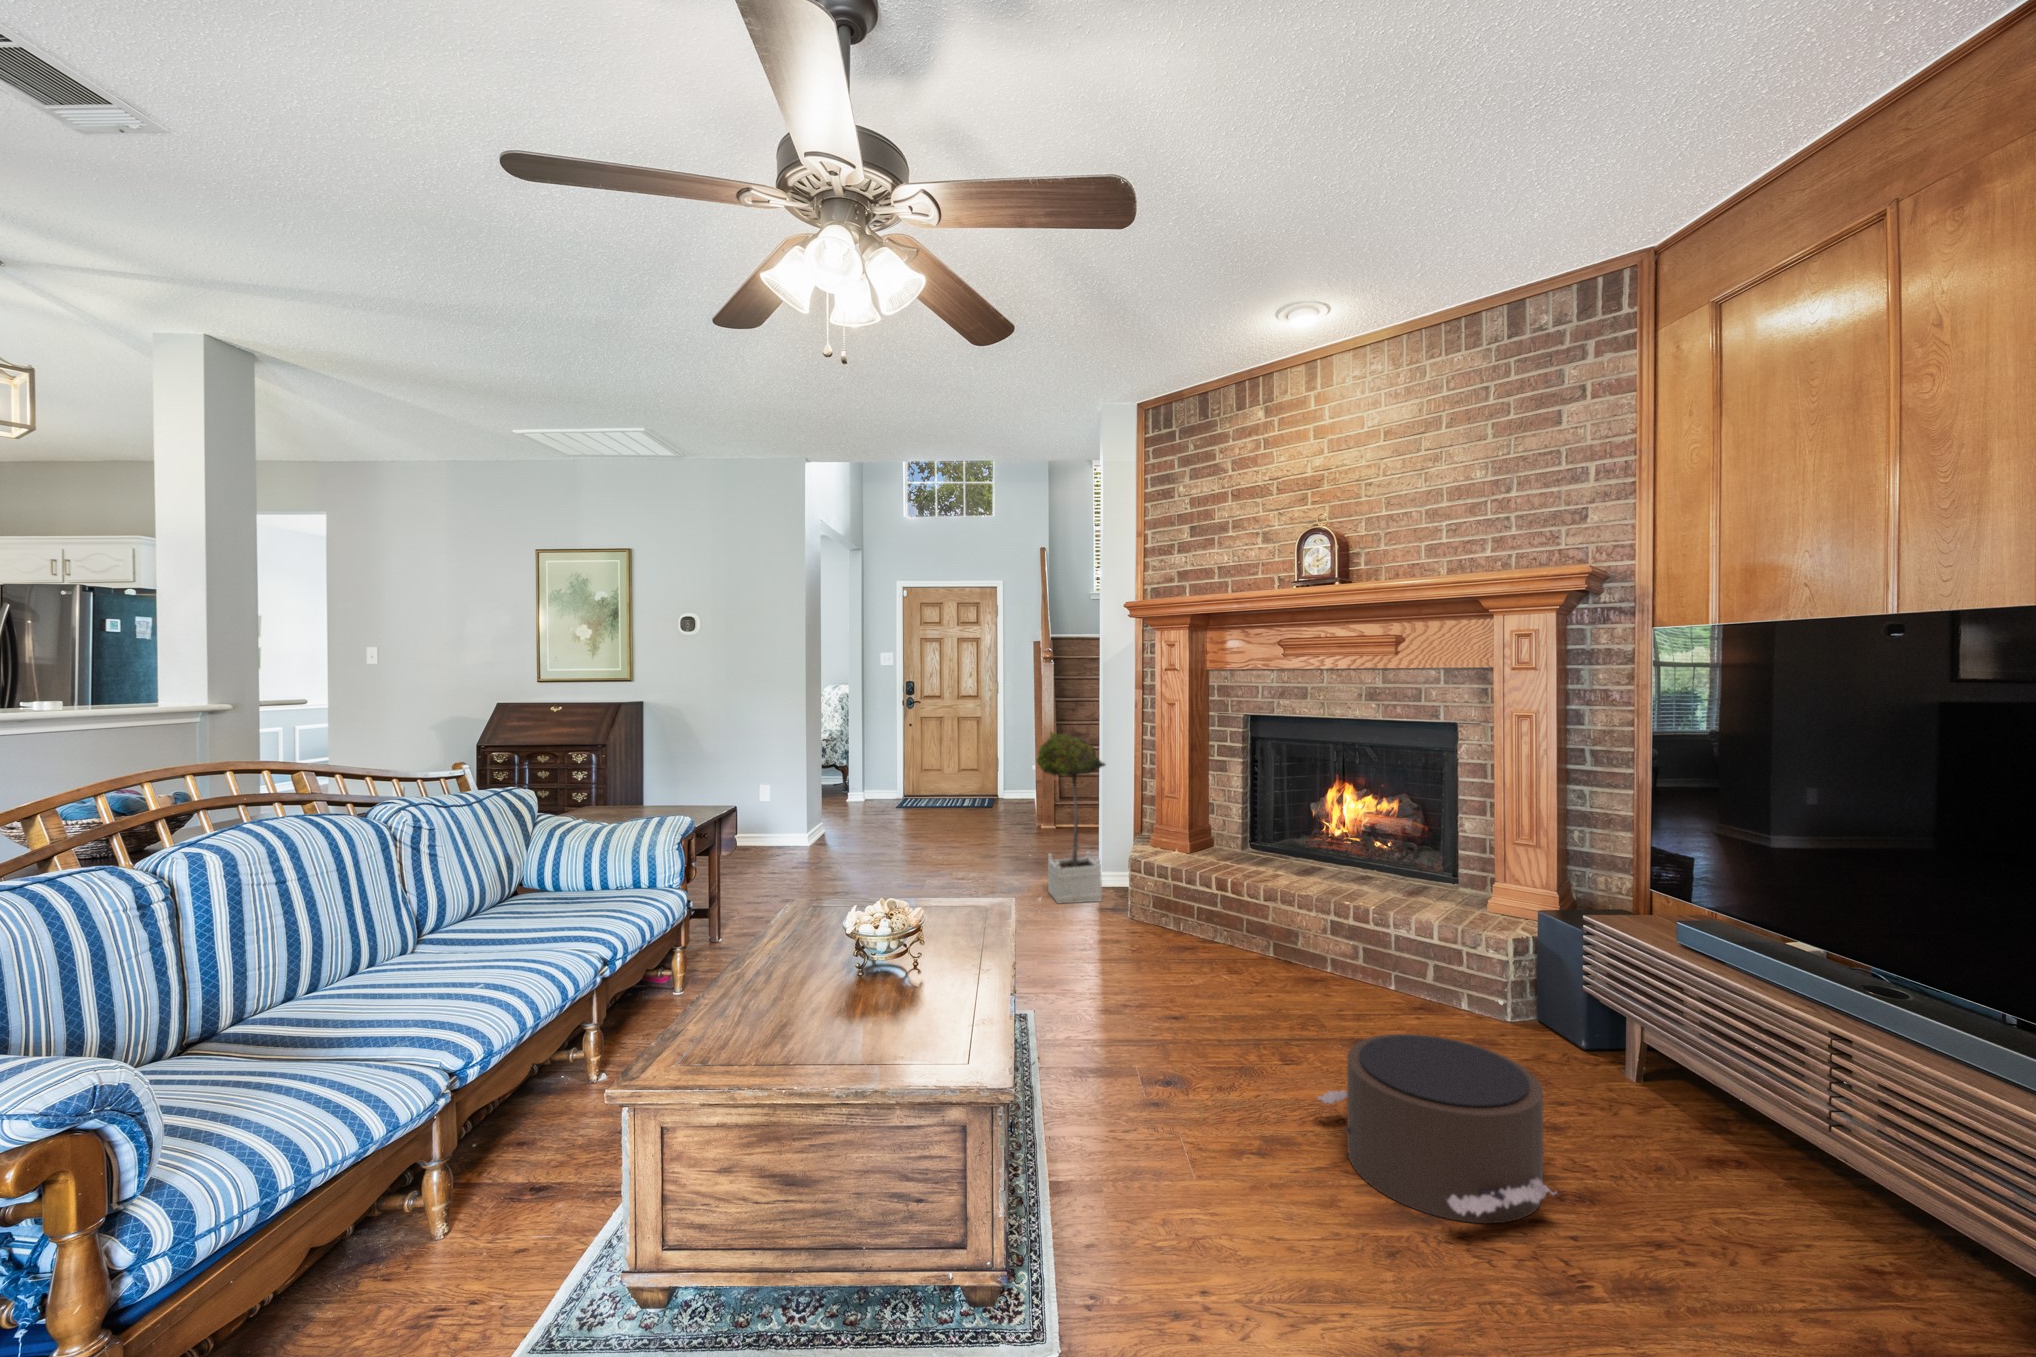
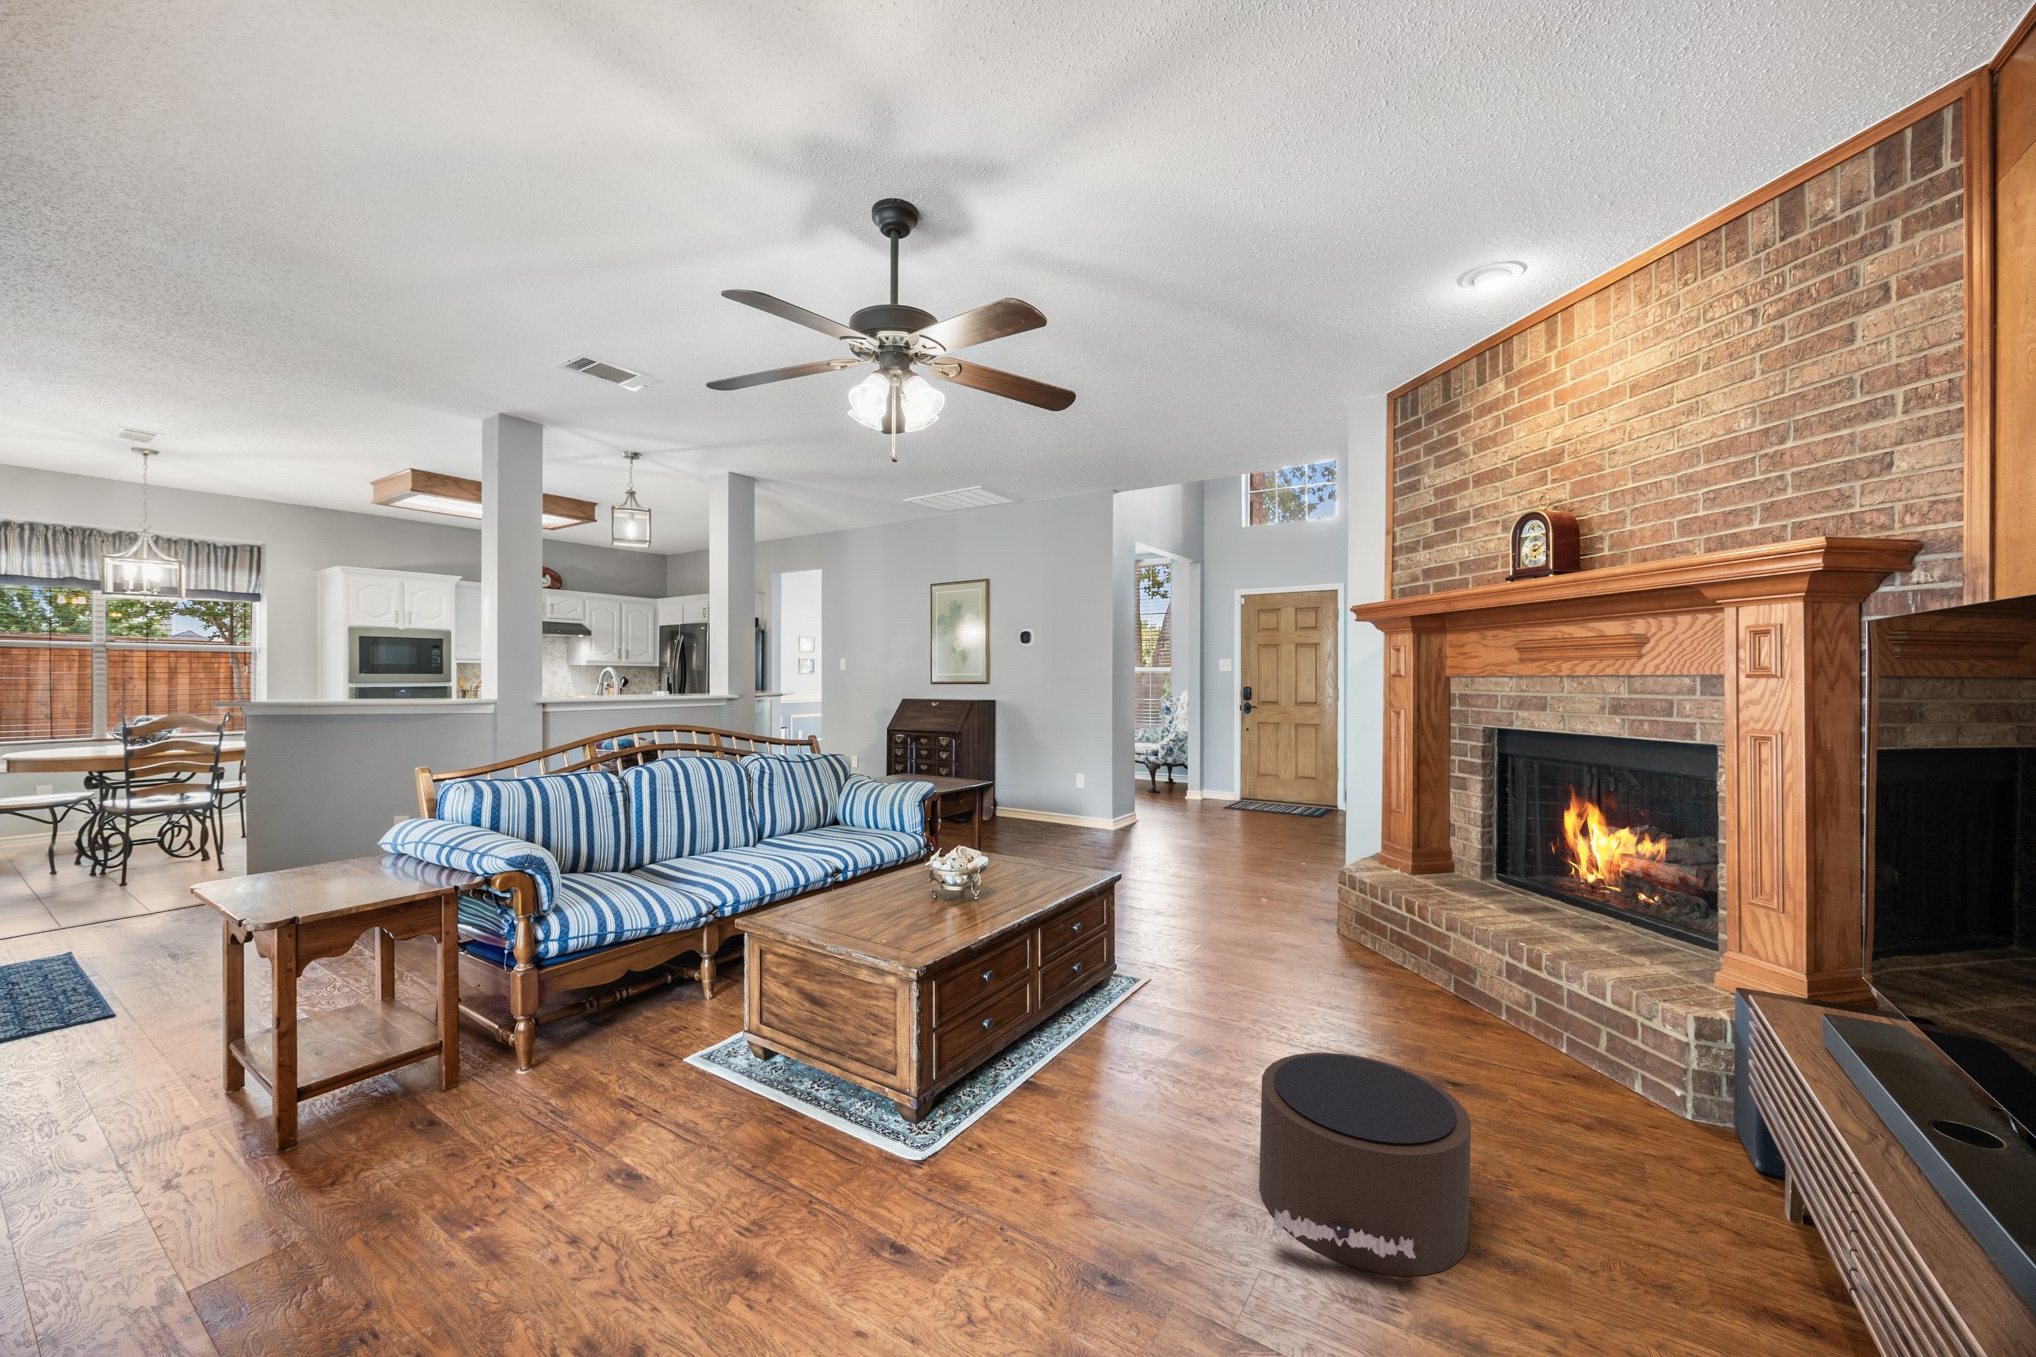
potted tree: present [1037,732,1105,903] -> none [1277,732,1349,908]

